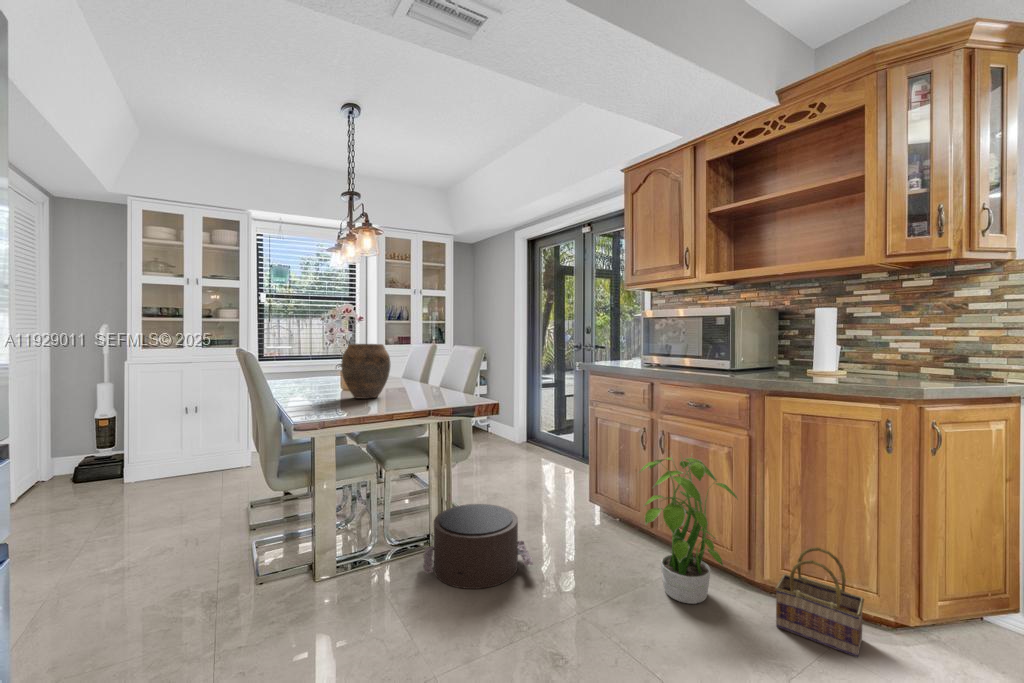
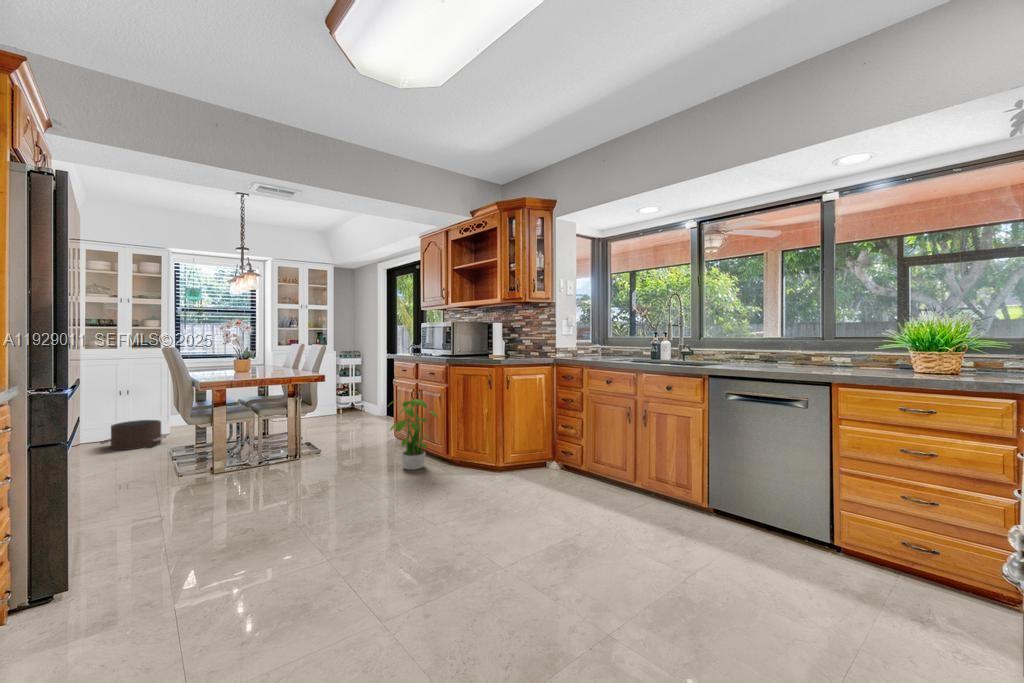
vase: present [341,344,391,399] -> none [231,343,263,375]
pouf: present [423,504,533,589] -> present [100,420,166,450]
basket: present [775,547,864,657] -> none [444,436,479,479]

